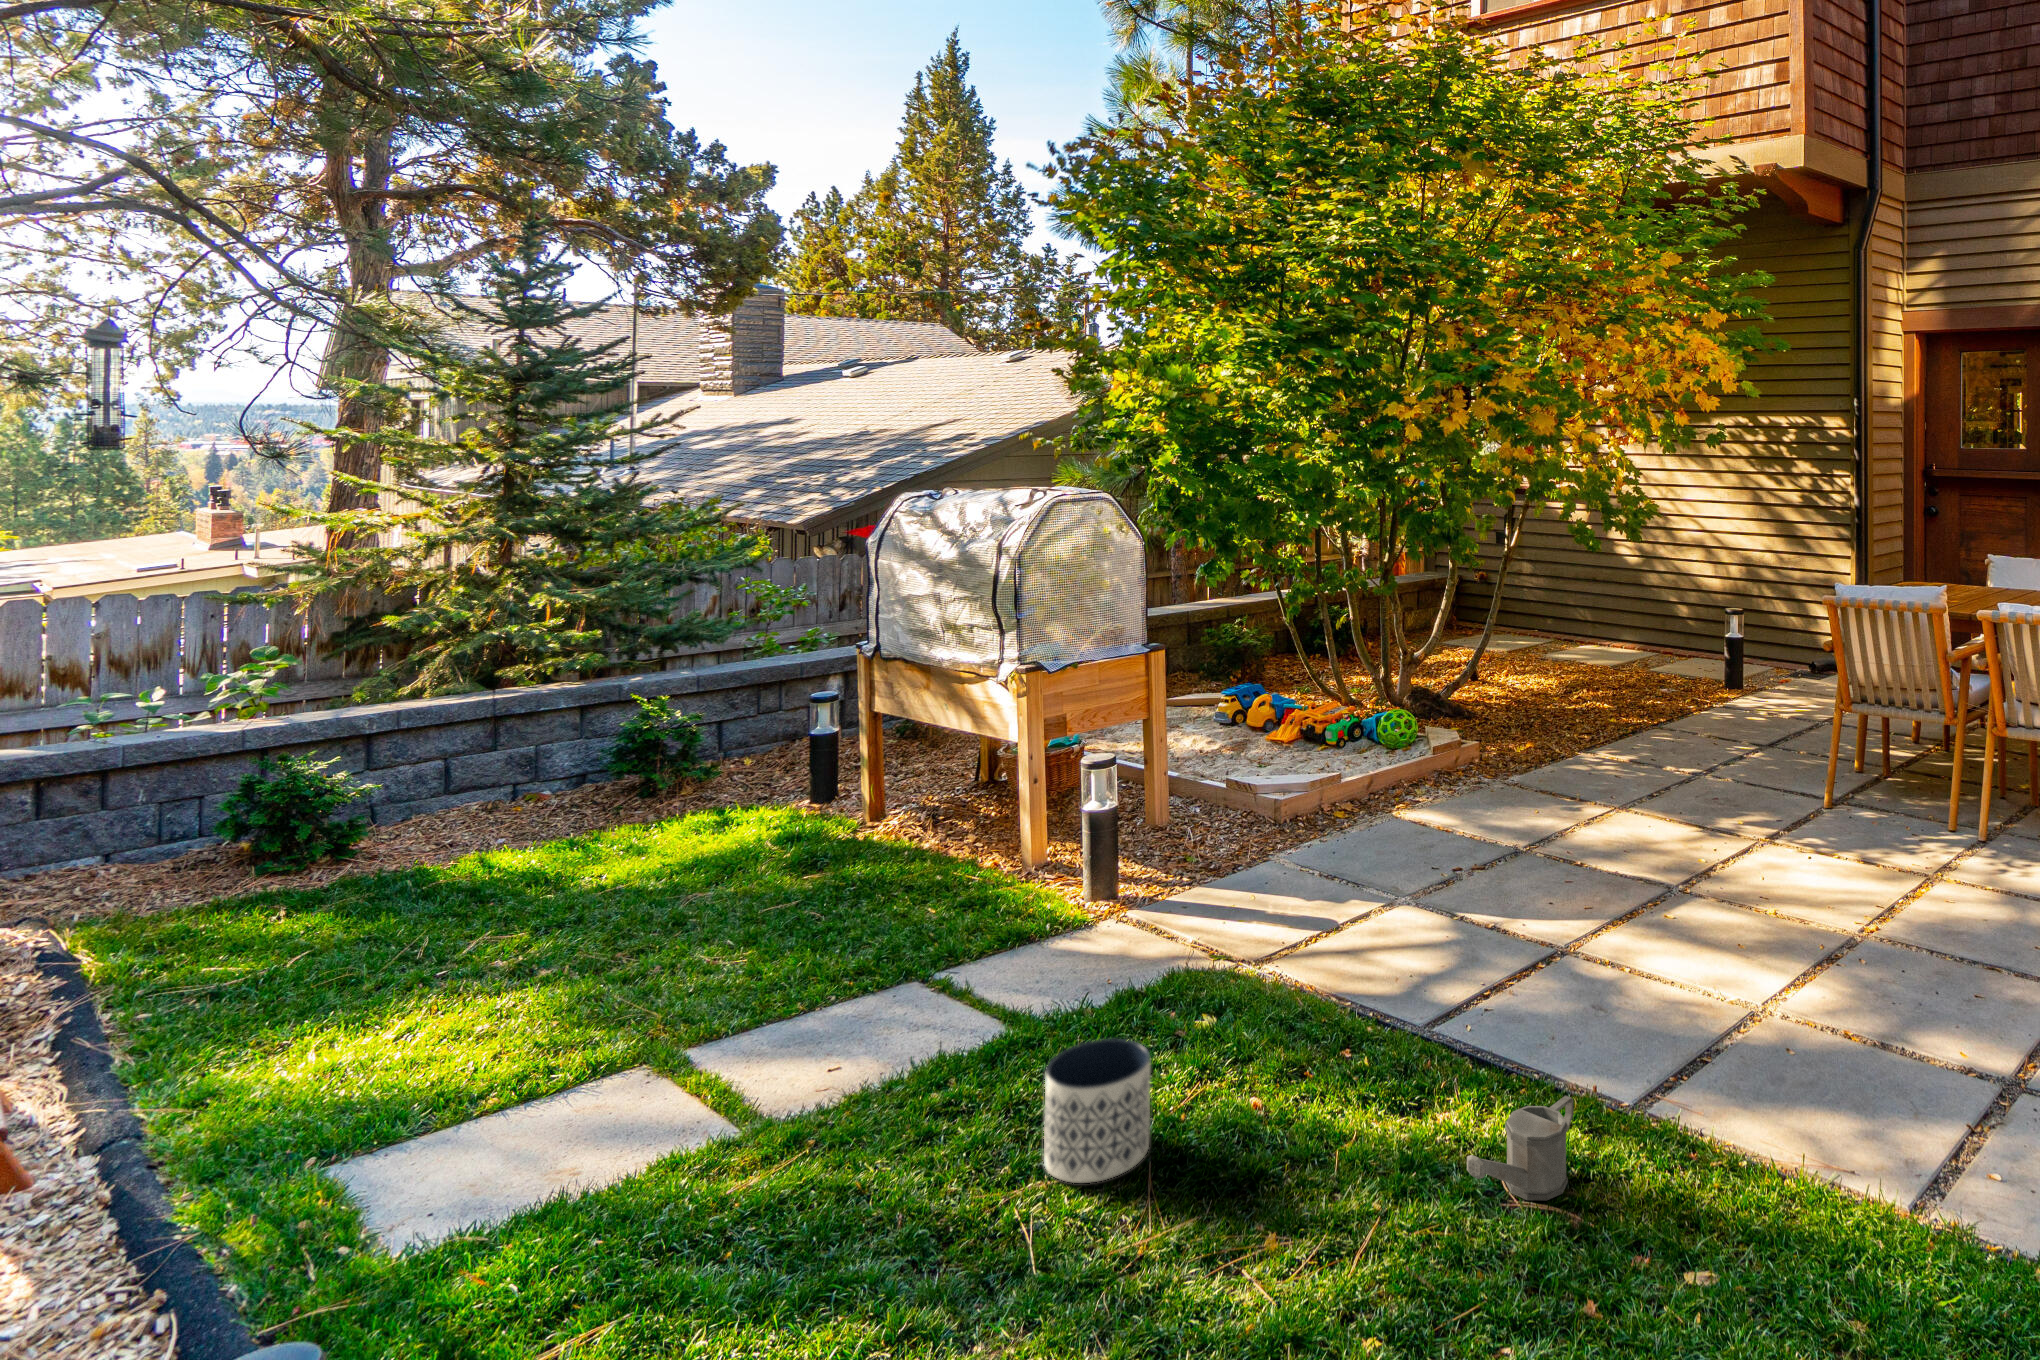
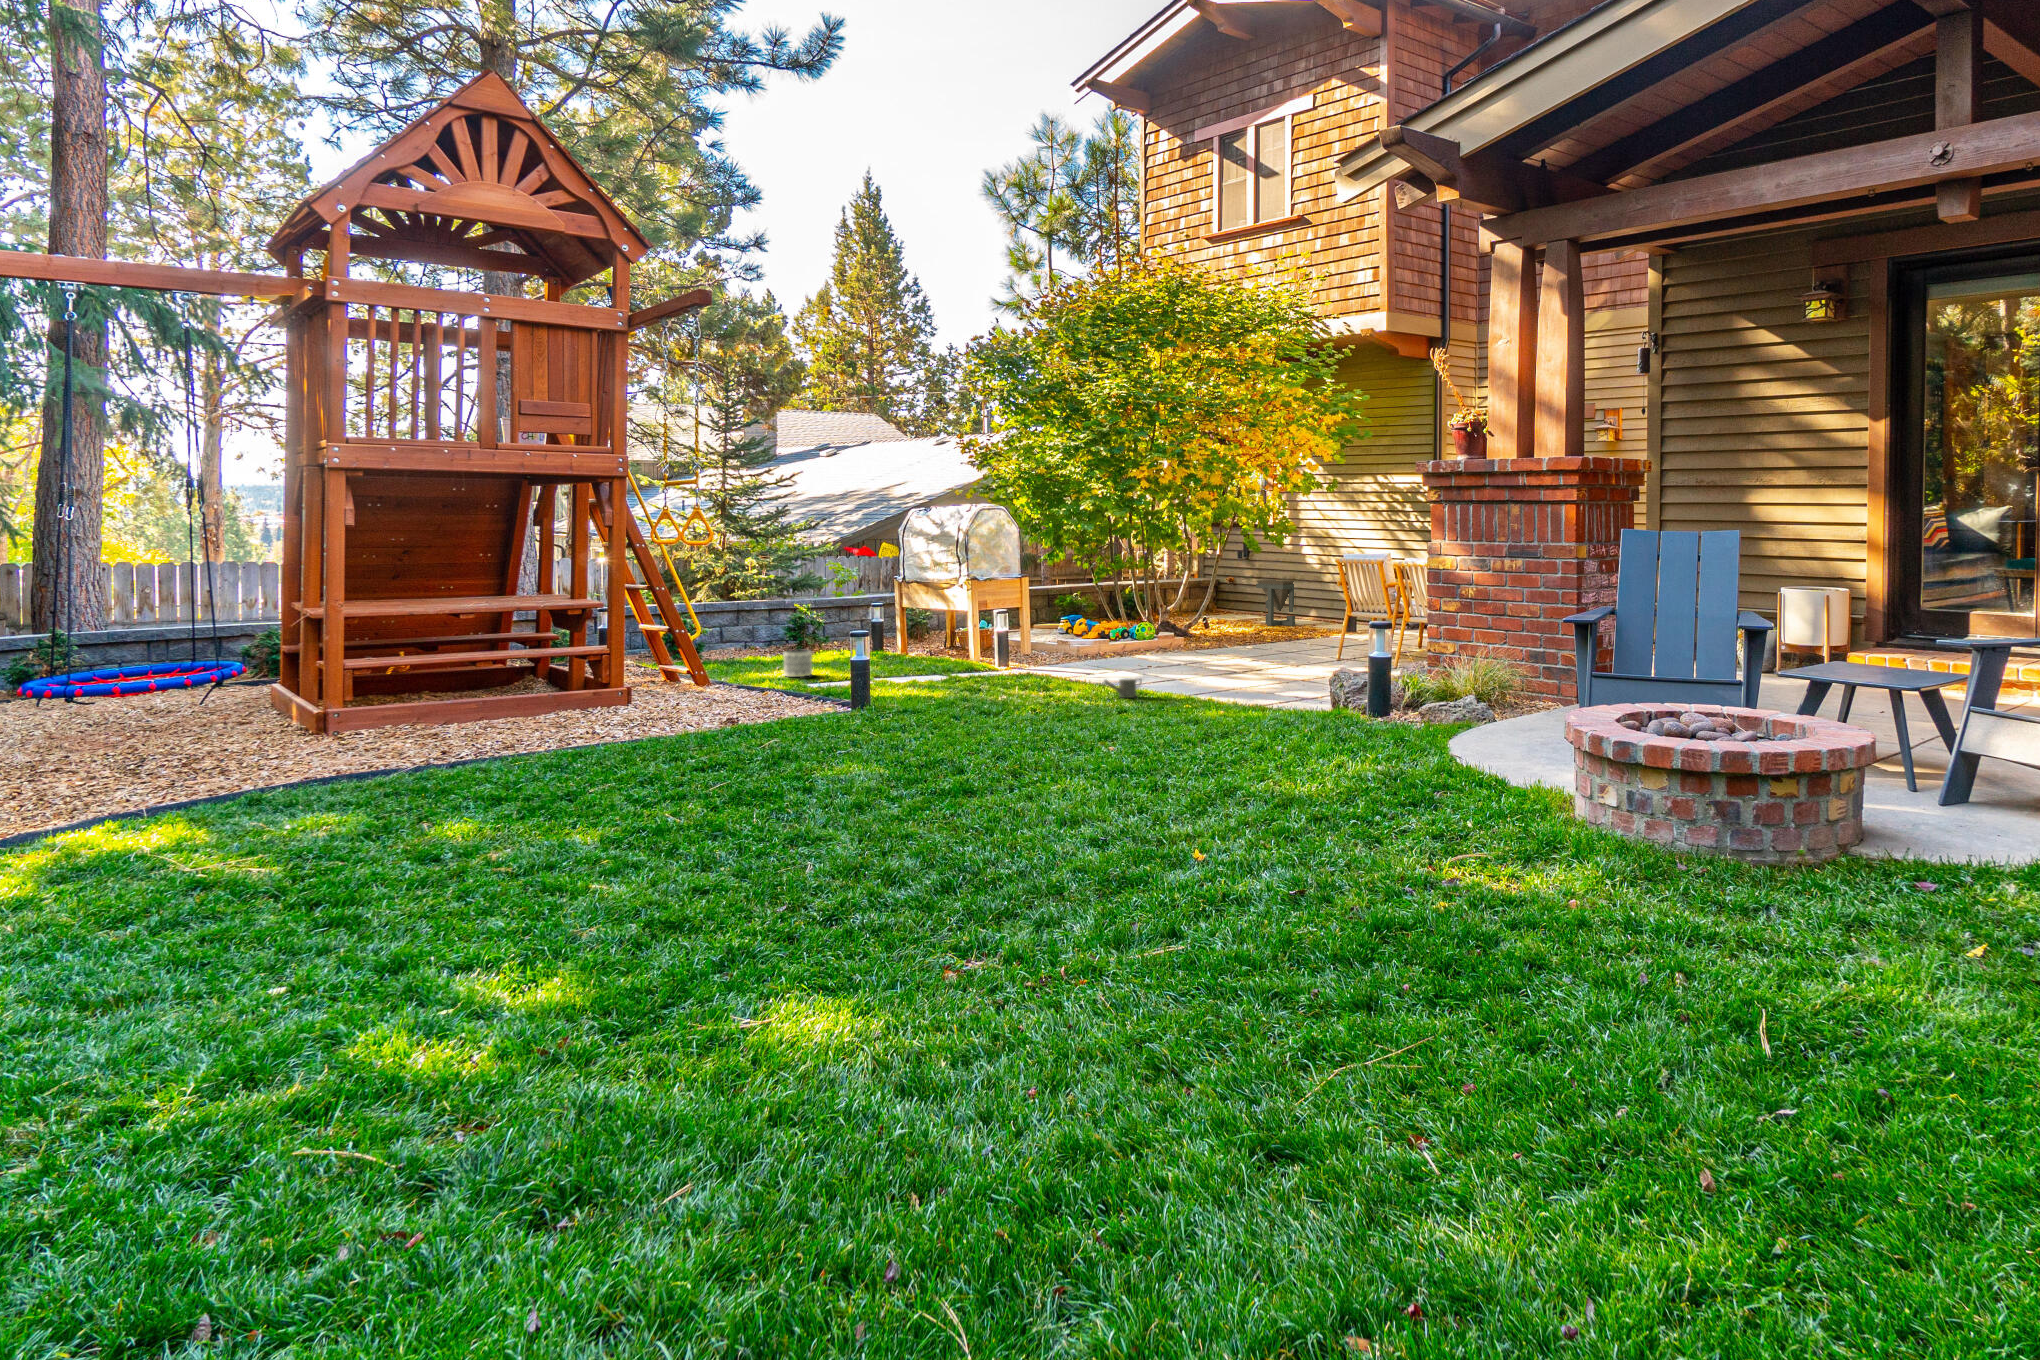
side table: none [1544,576,1623,660] -> present [1256,580,1295,626]
planter: present [1044,1039,1150,1183] -> present [784,650,812,677]

